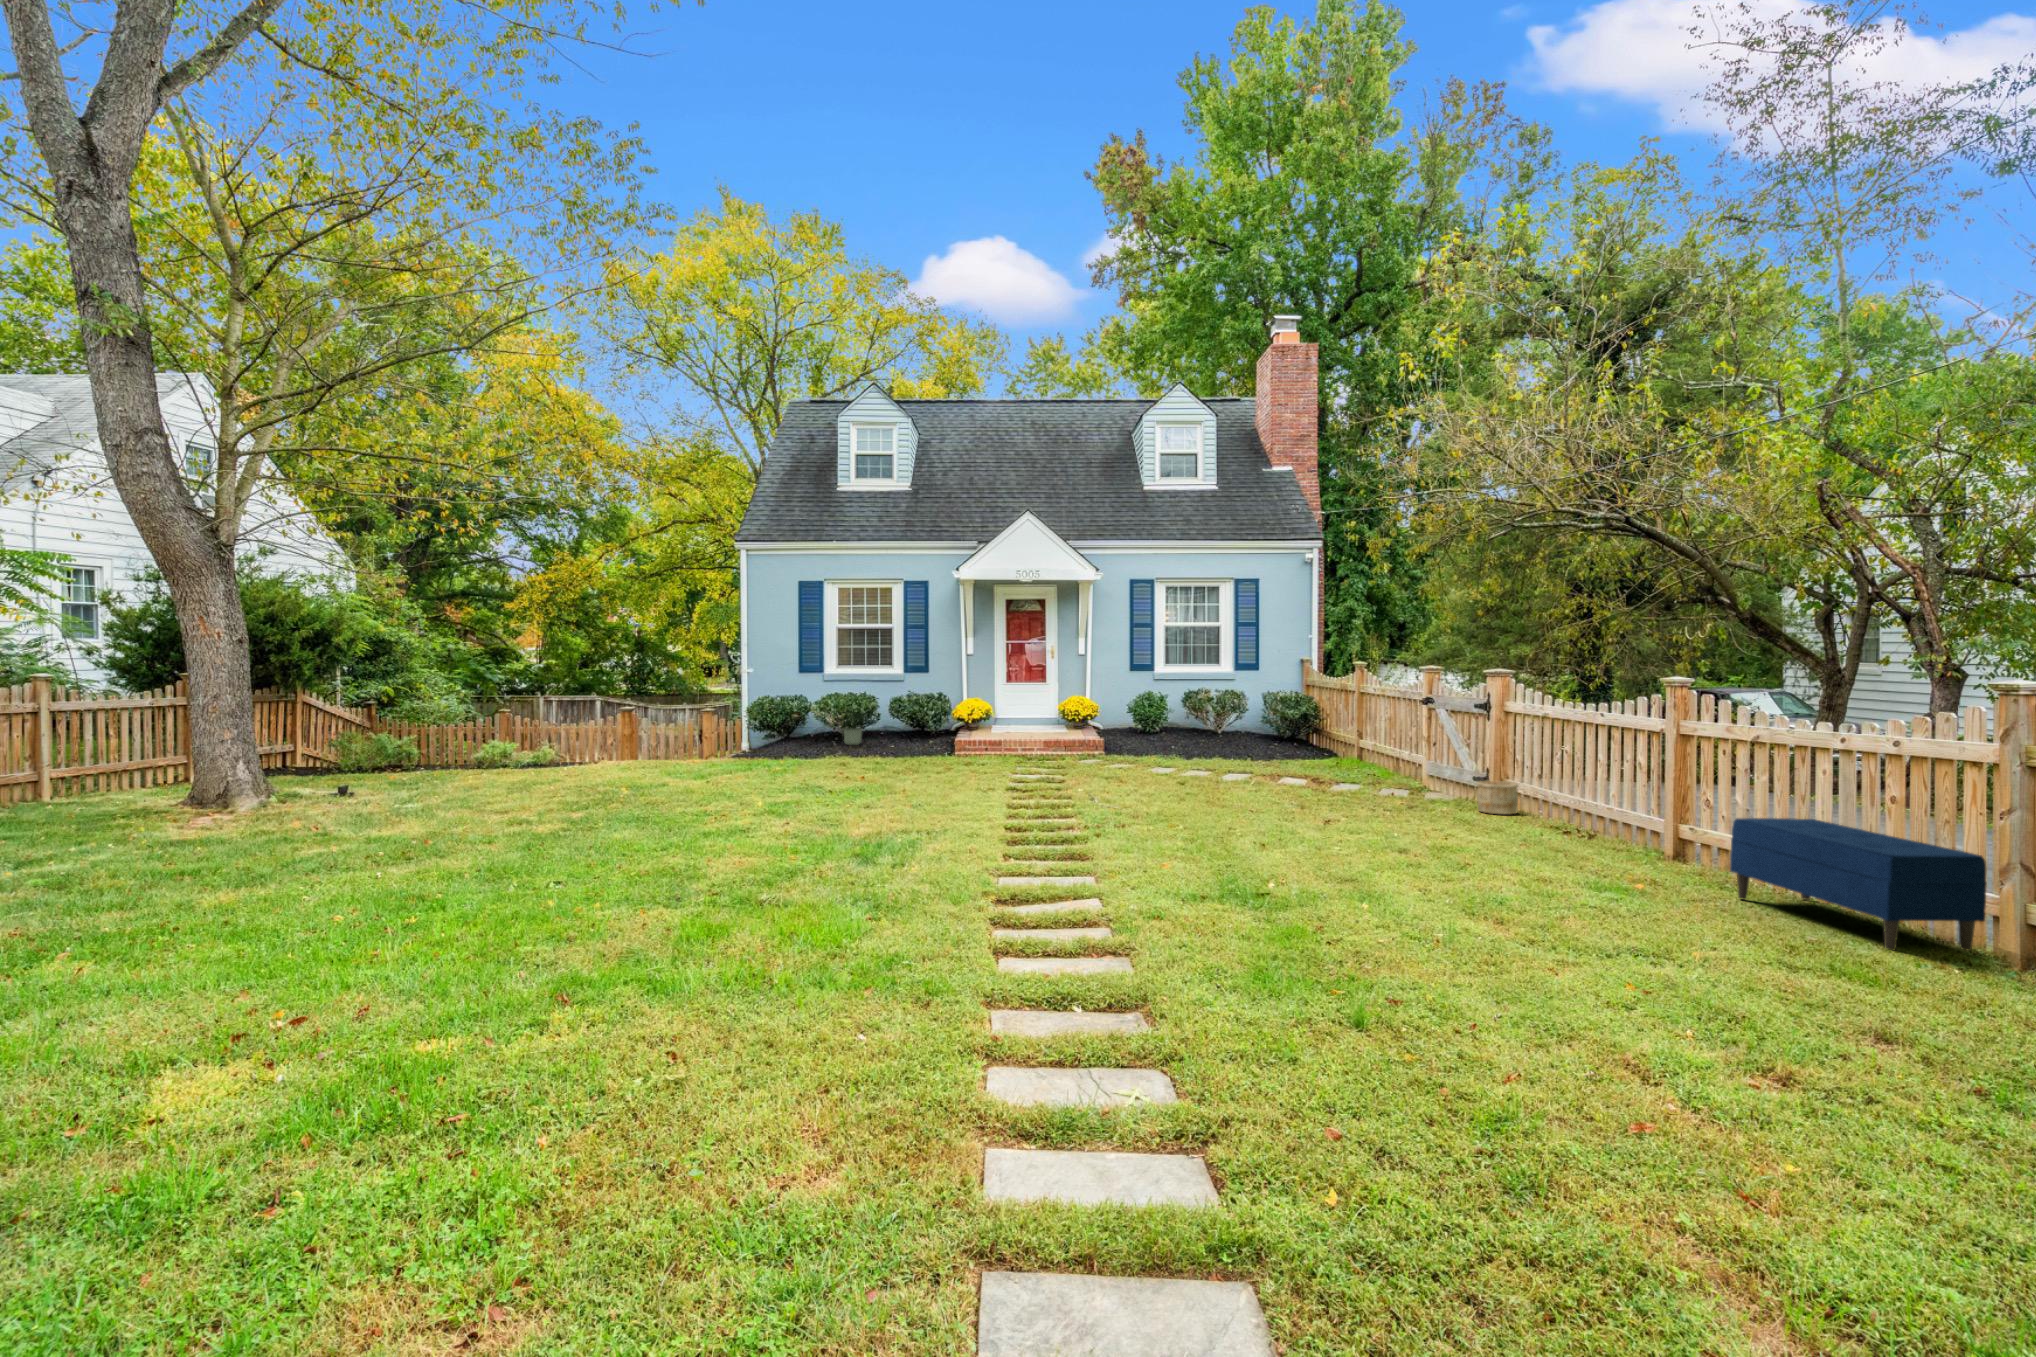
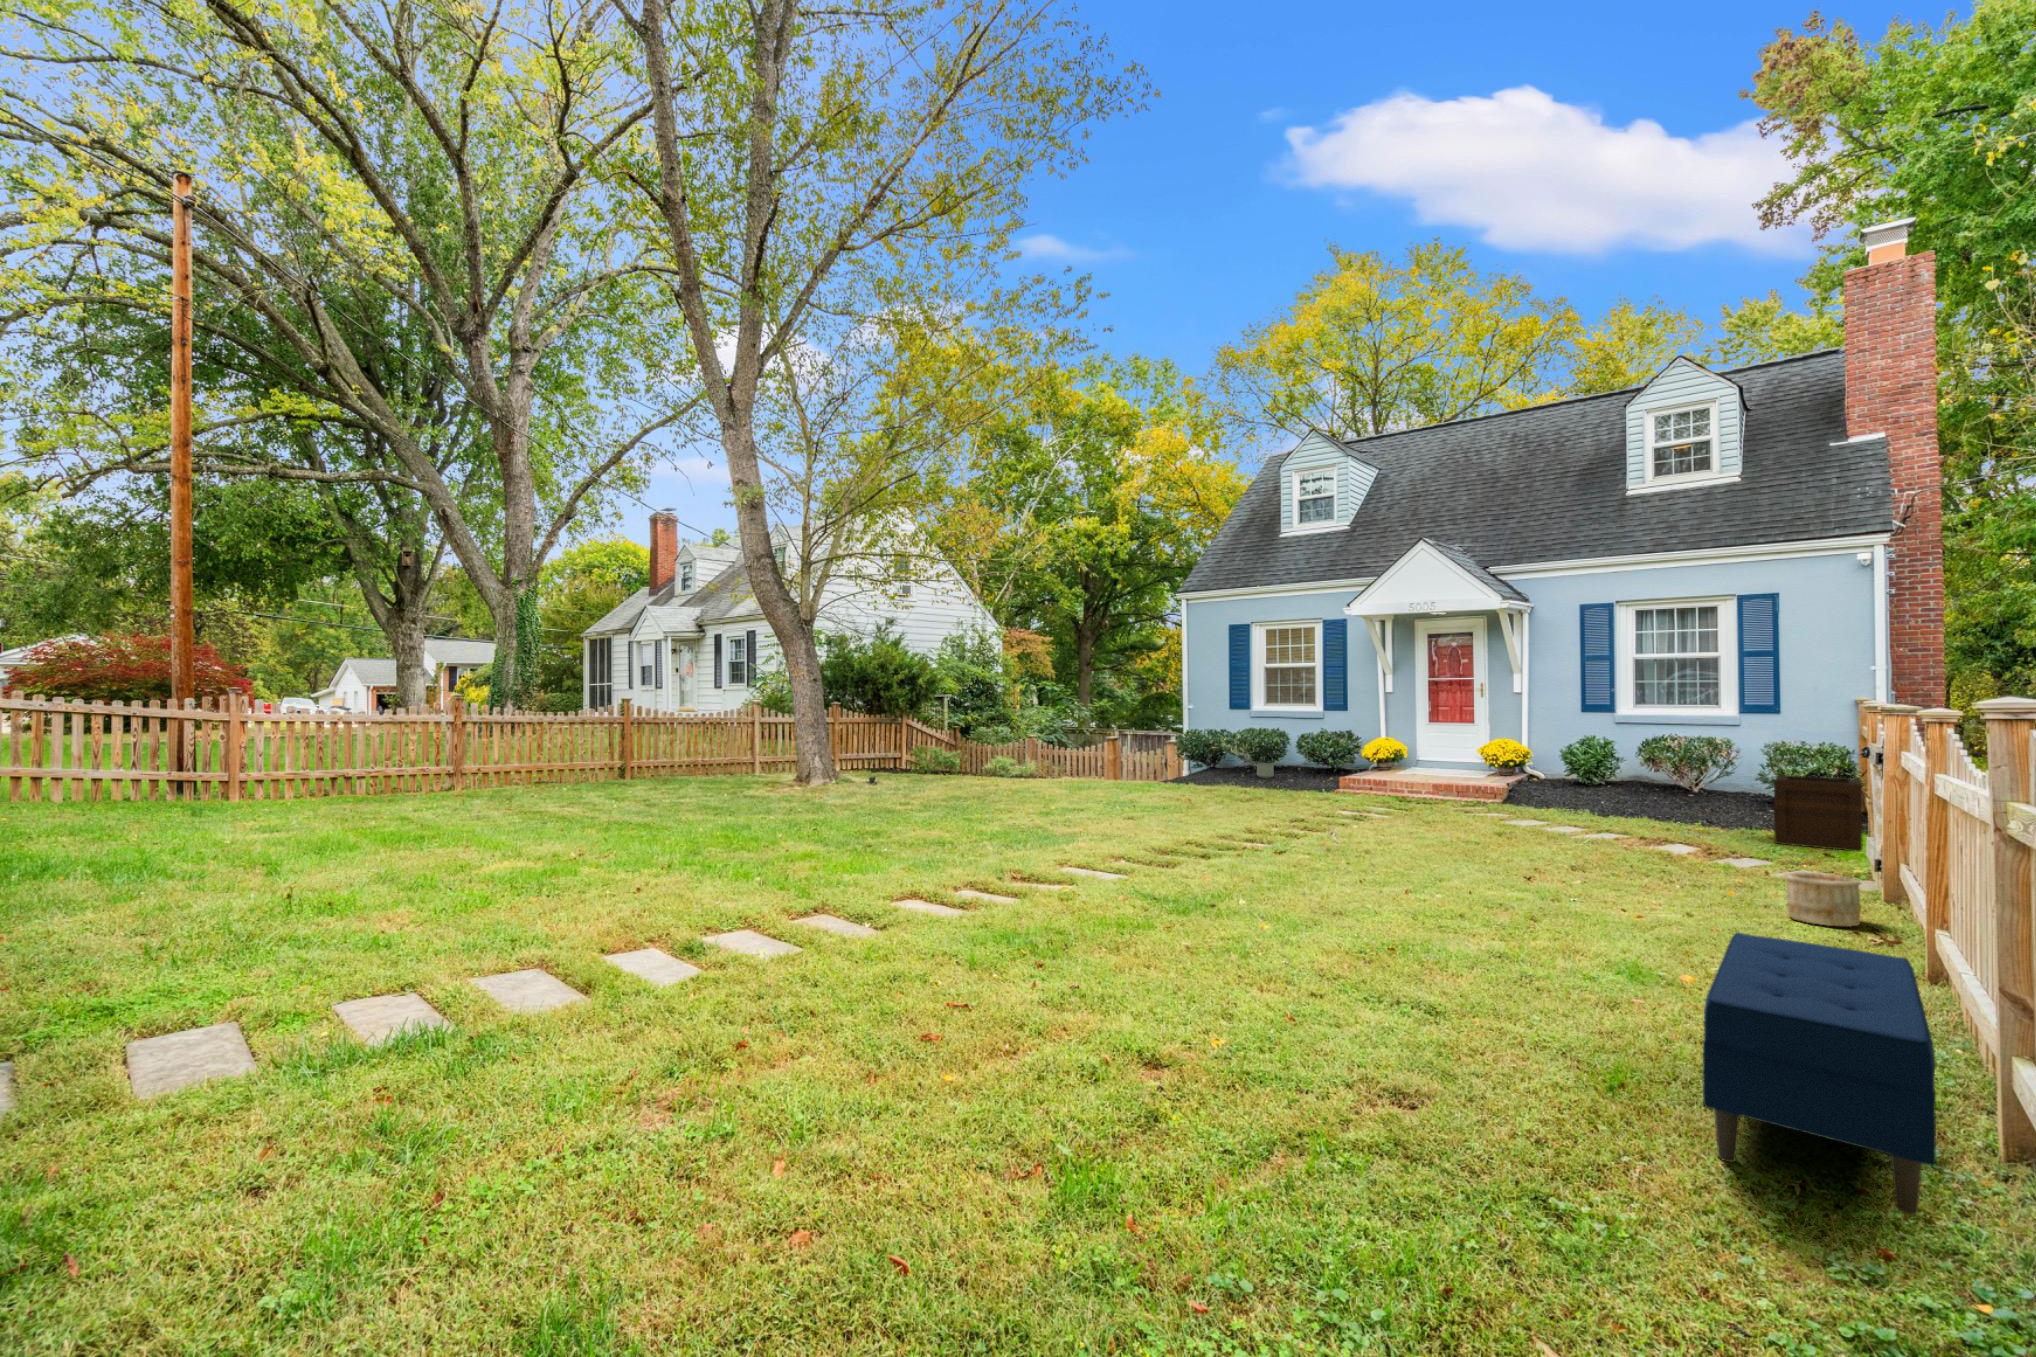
wooden crate: none [1306,716,1369,766] -> present [1774,775,1863,852]

